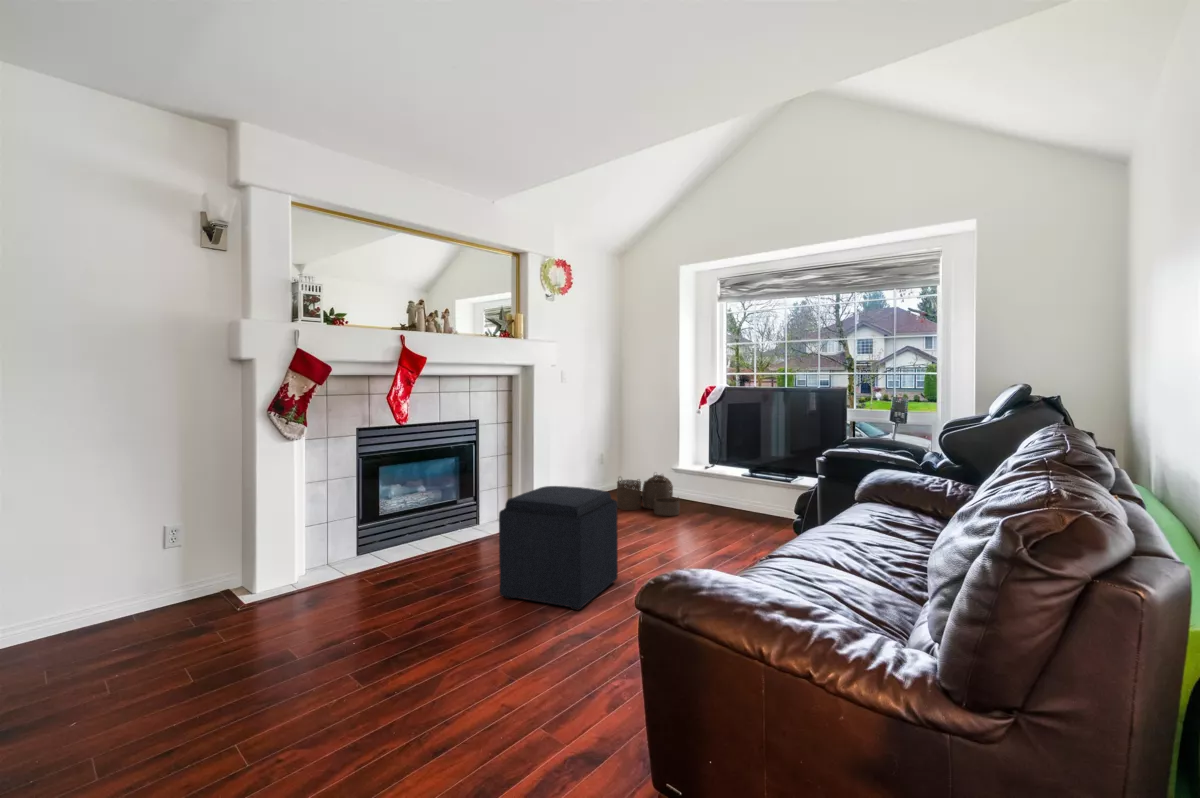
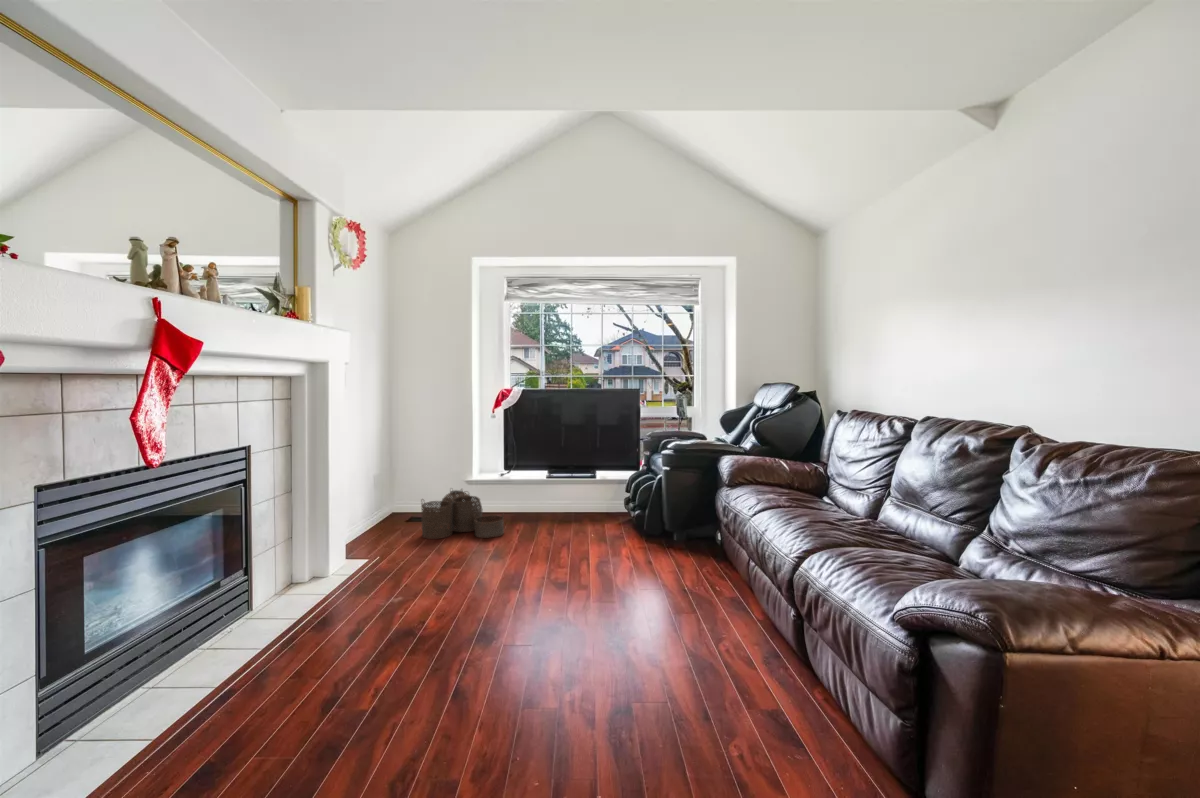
ottoman: present [499,486,618,610] -> none [464,528,609,733]

